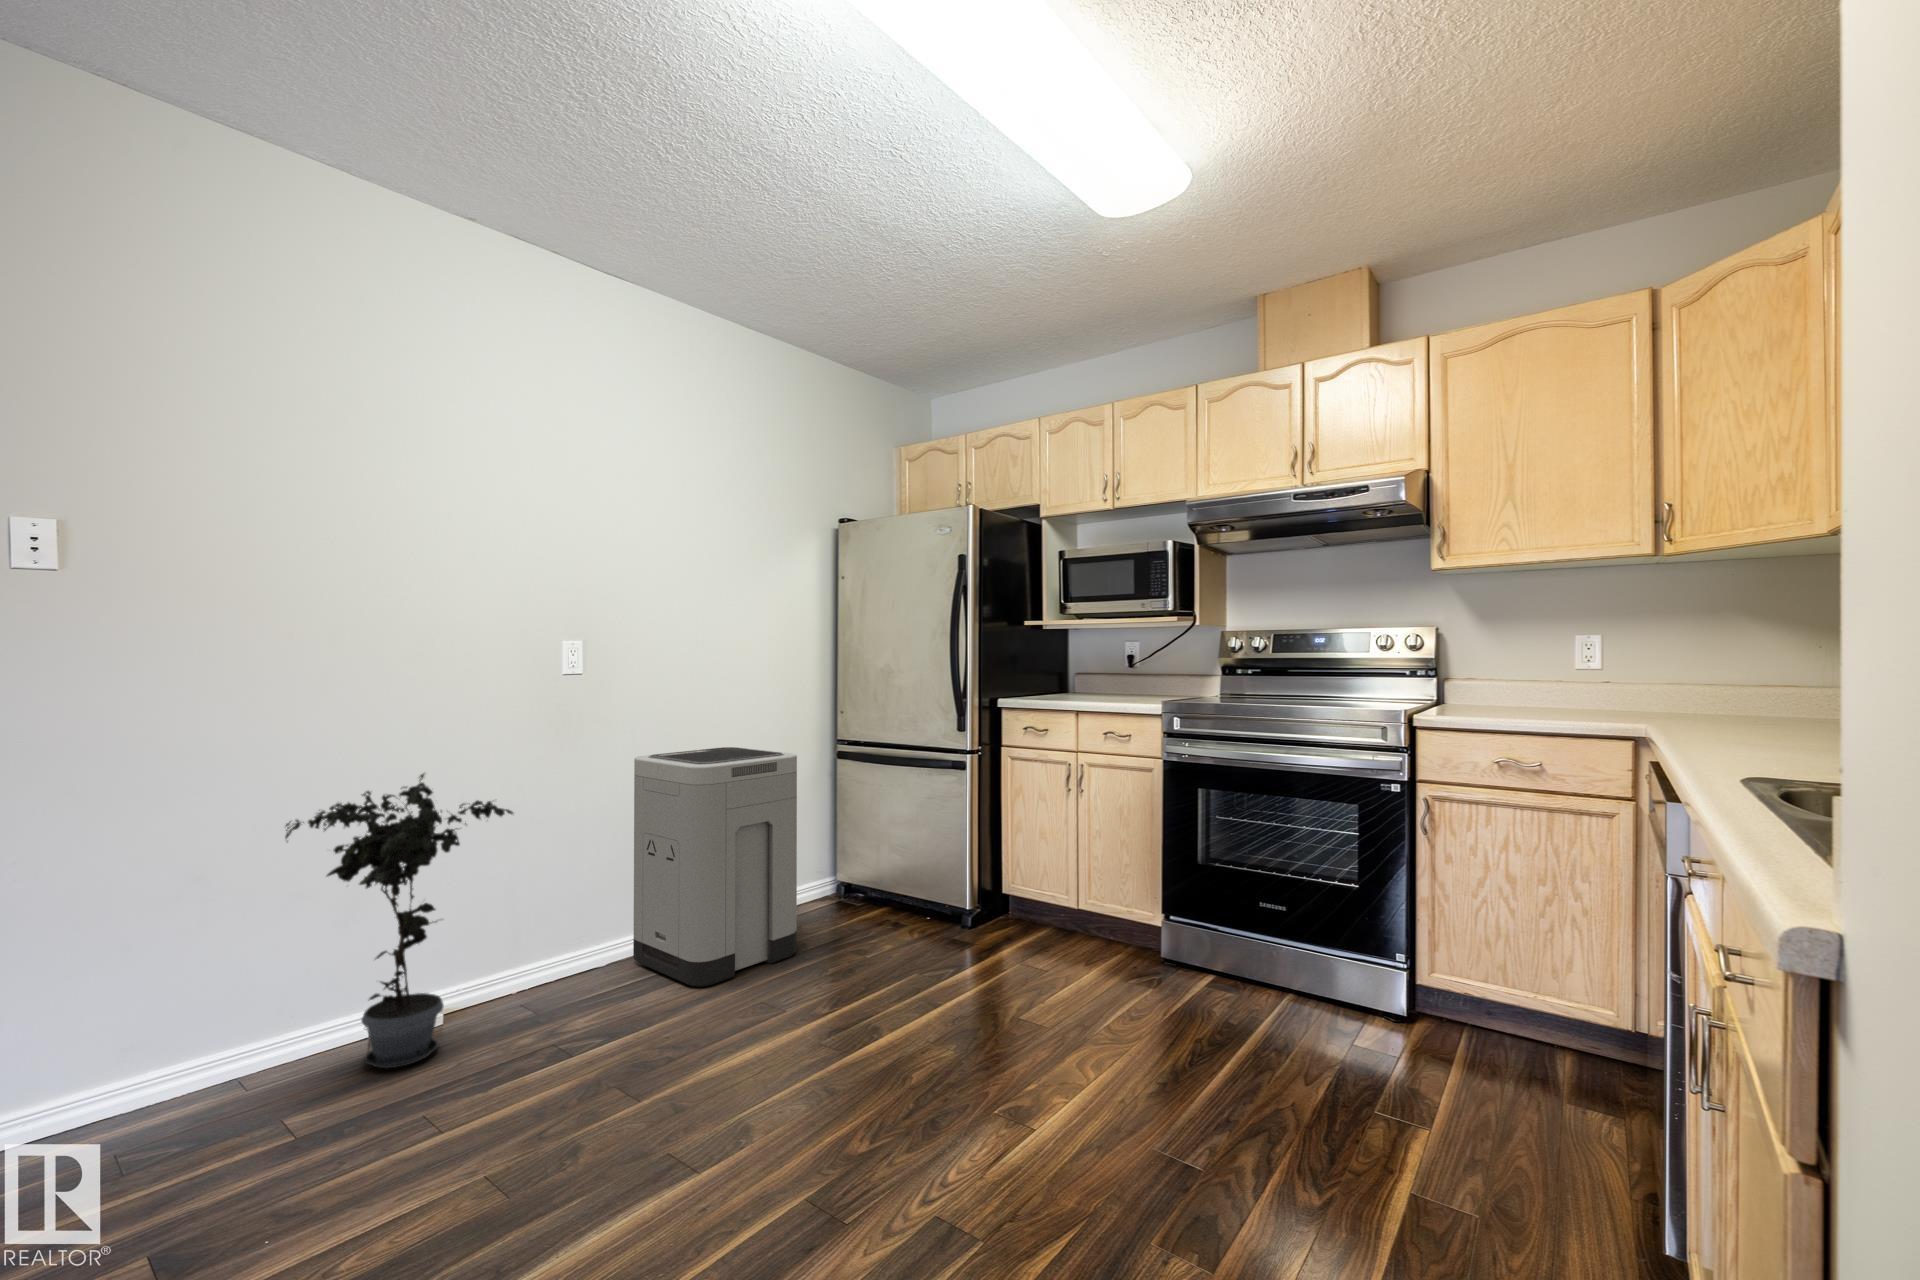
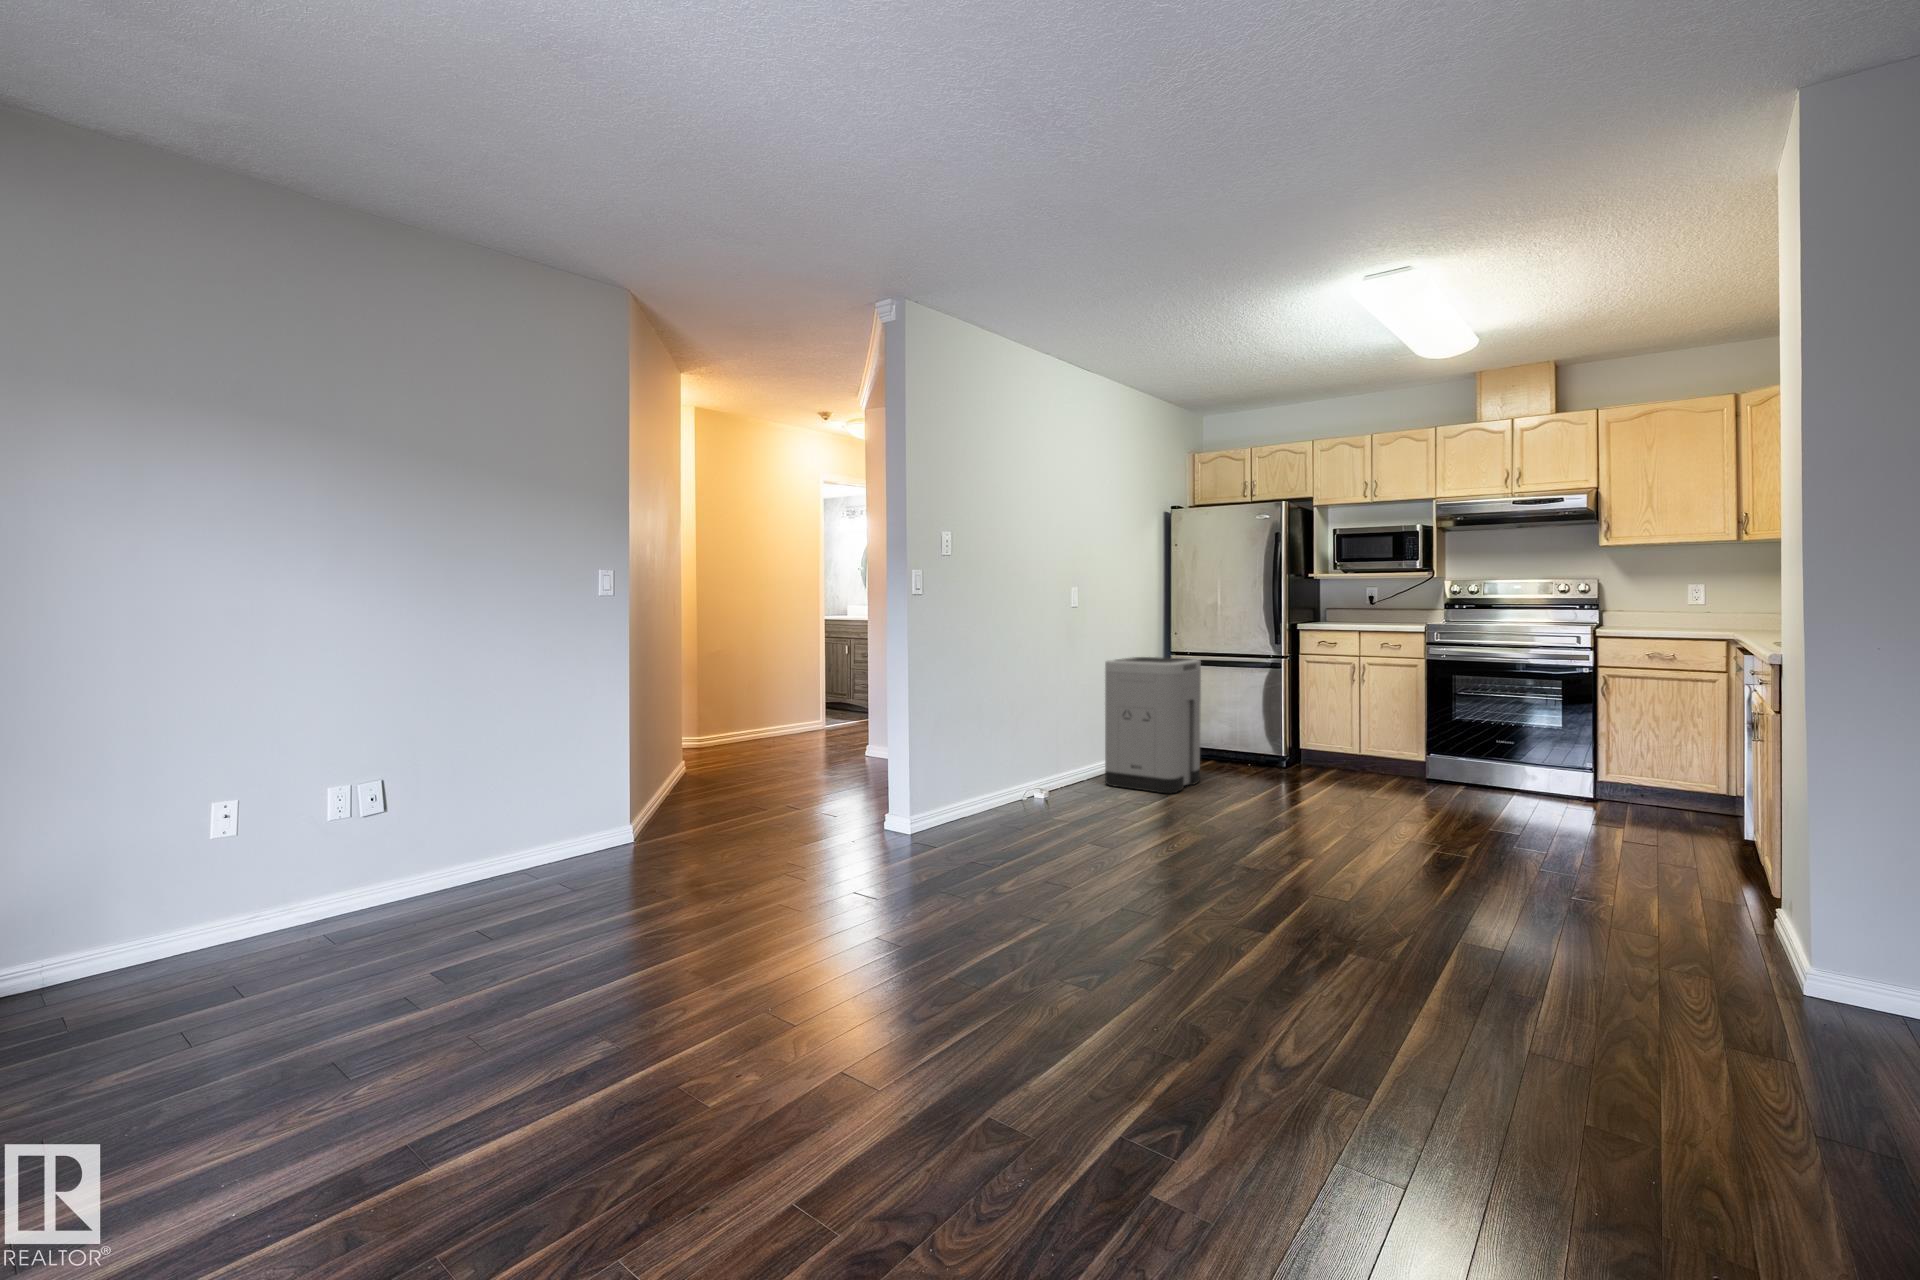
potted plant: present [285,773,513,1068] -> none [1027,662,1102,820]

